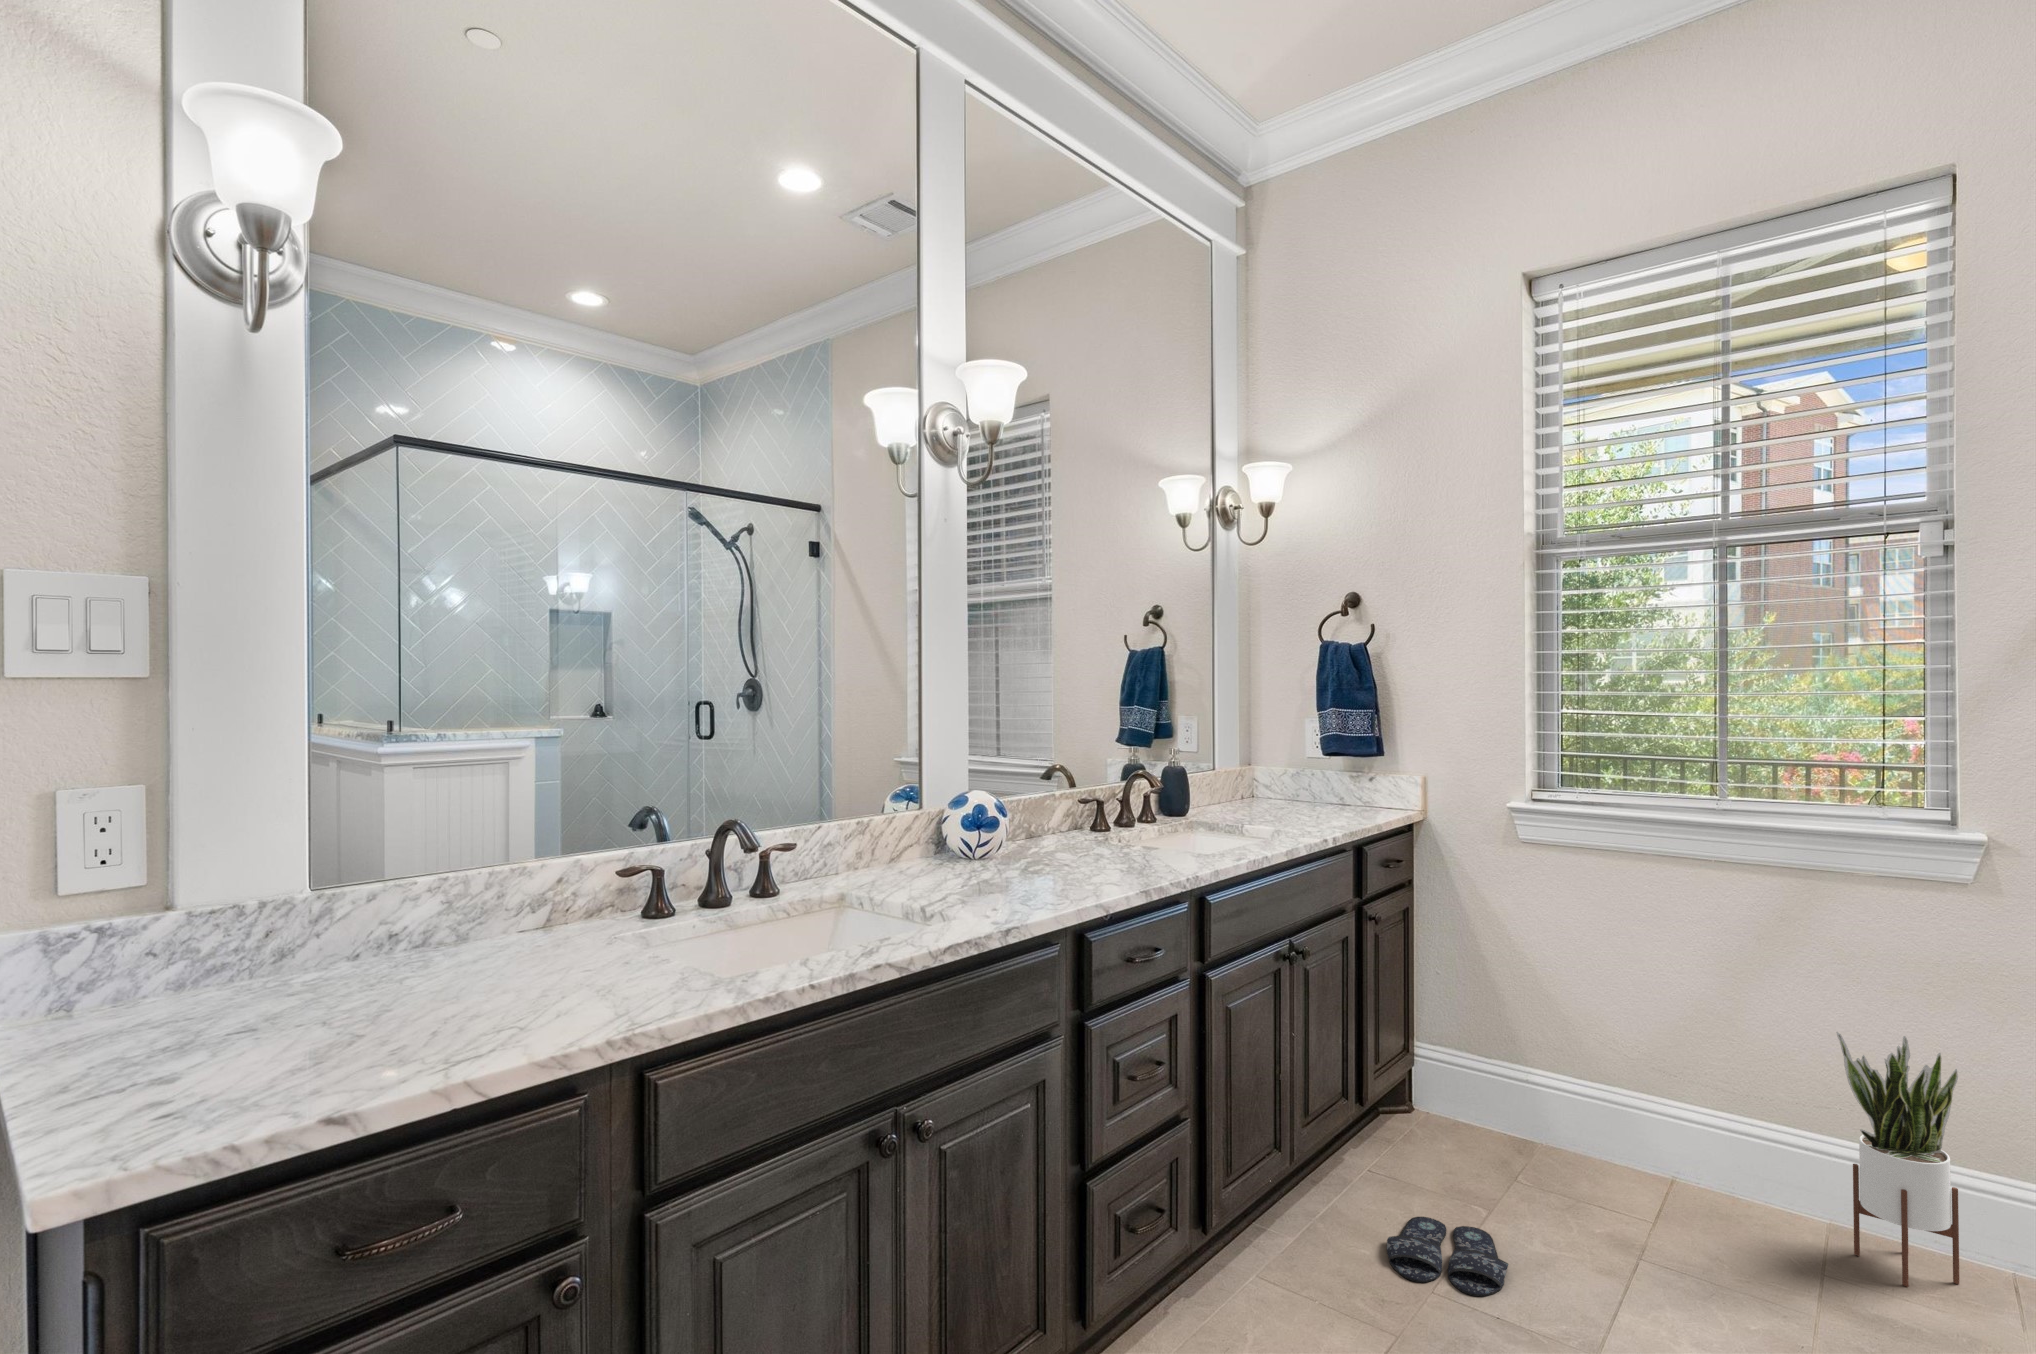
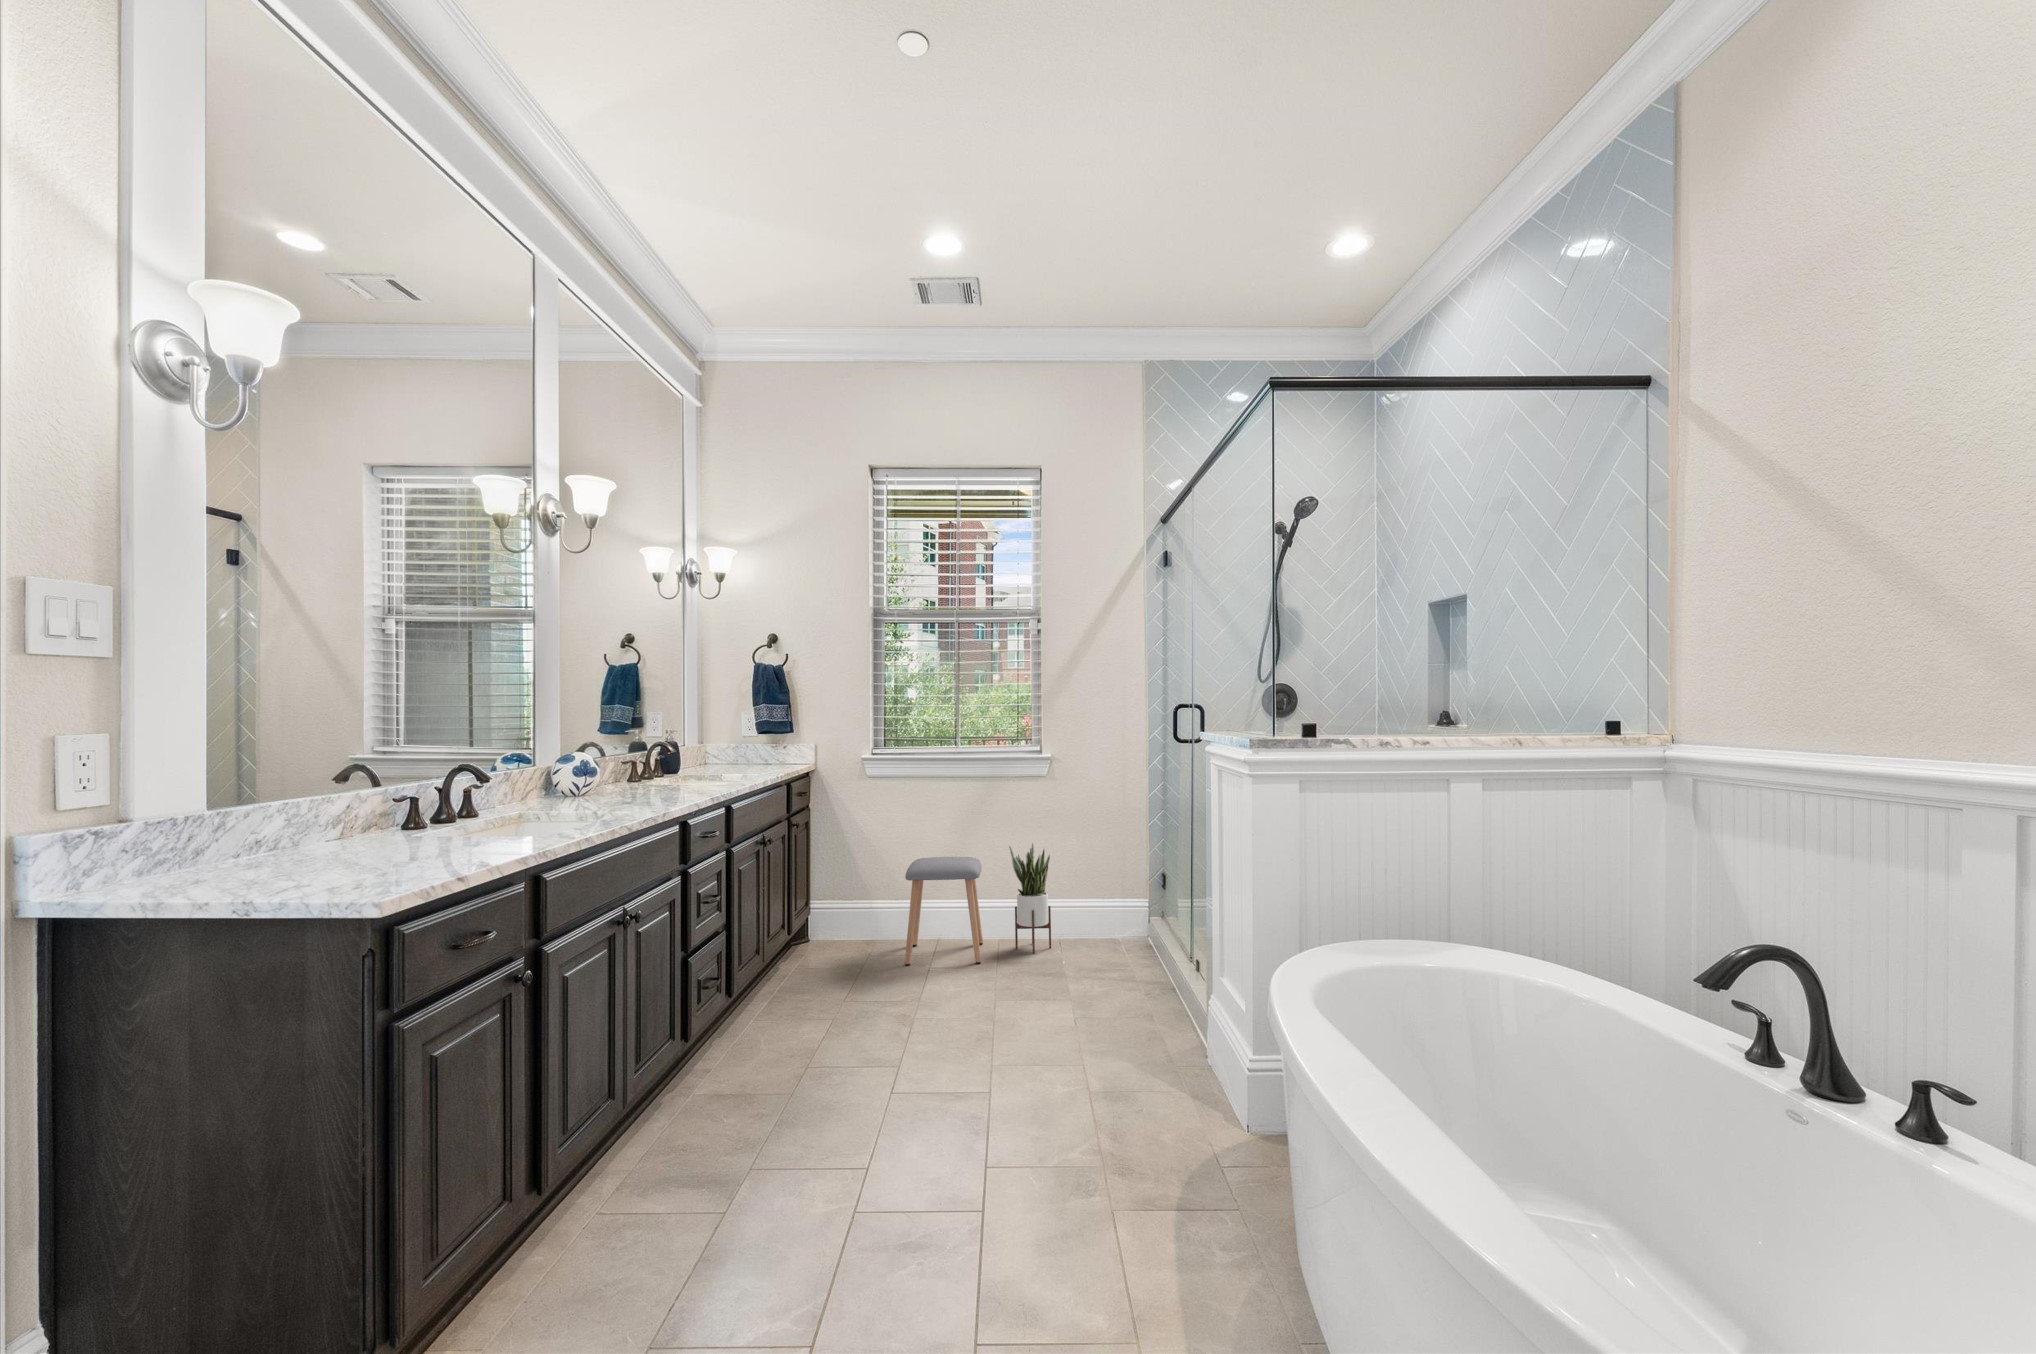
stool: none [1576,1011,1768,1272] -> present [905,857,983,965]
slippers: present [1387,1217,1508,1296] -> none [820,979,881,1004]

